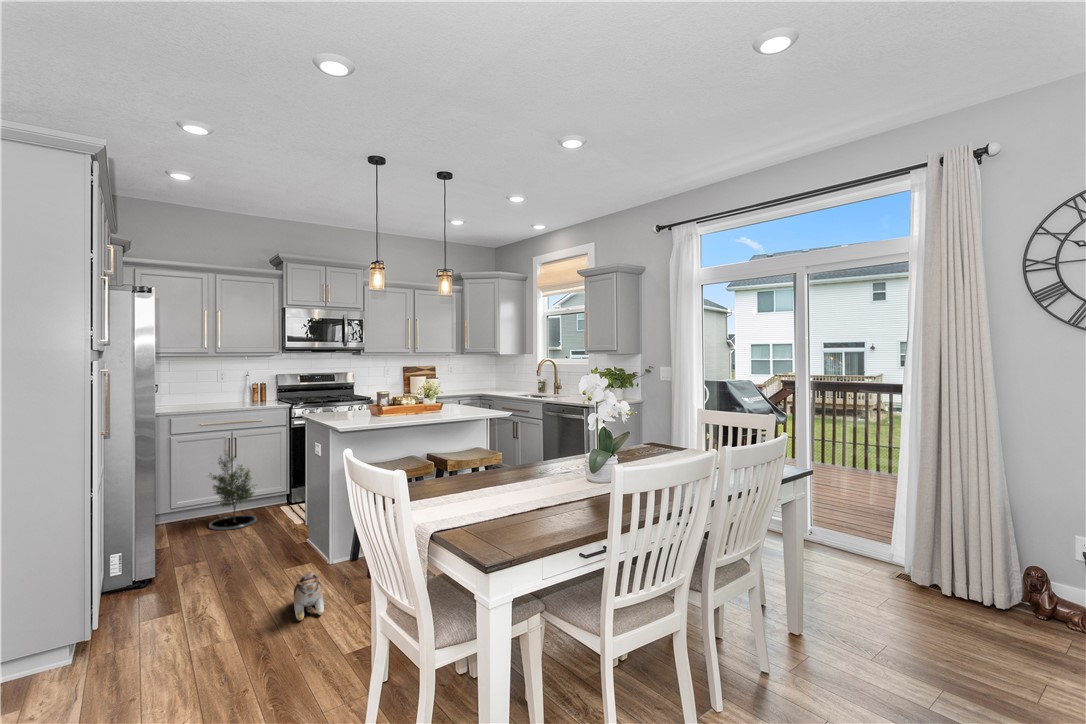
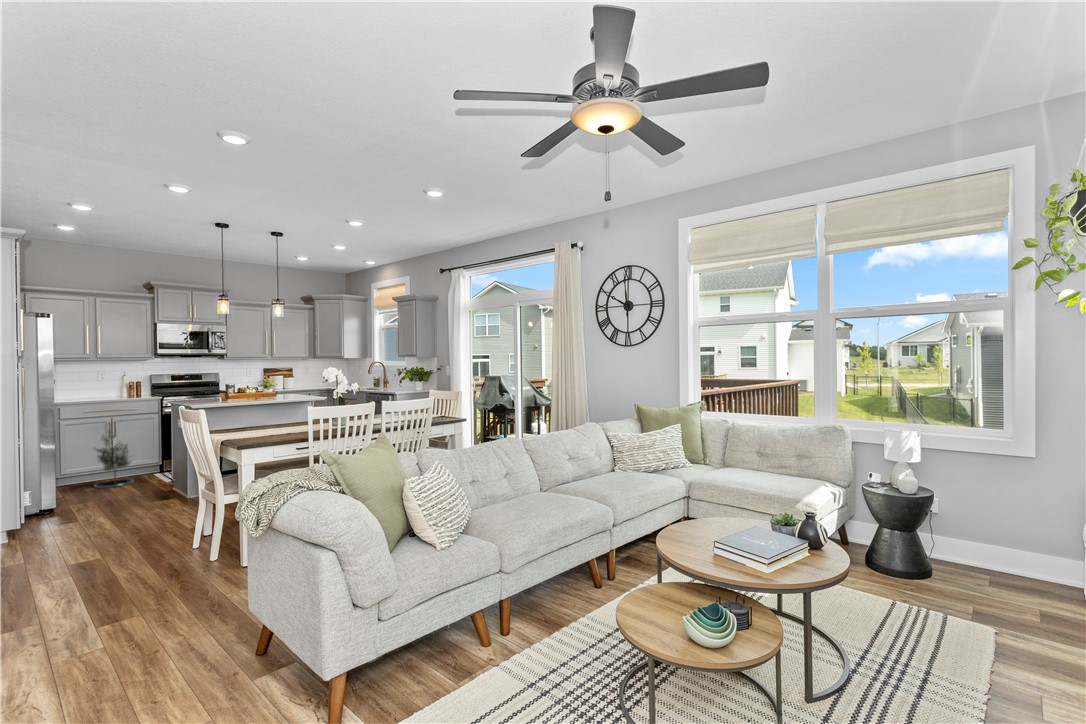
plush toy: present [294,572,324,621] -> none [158,492,180,523]

